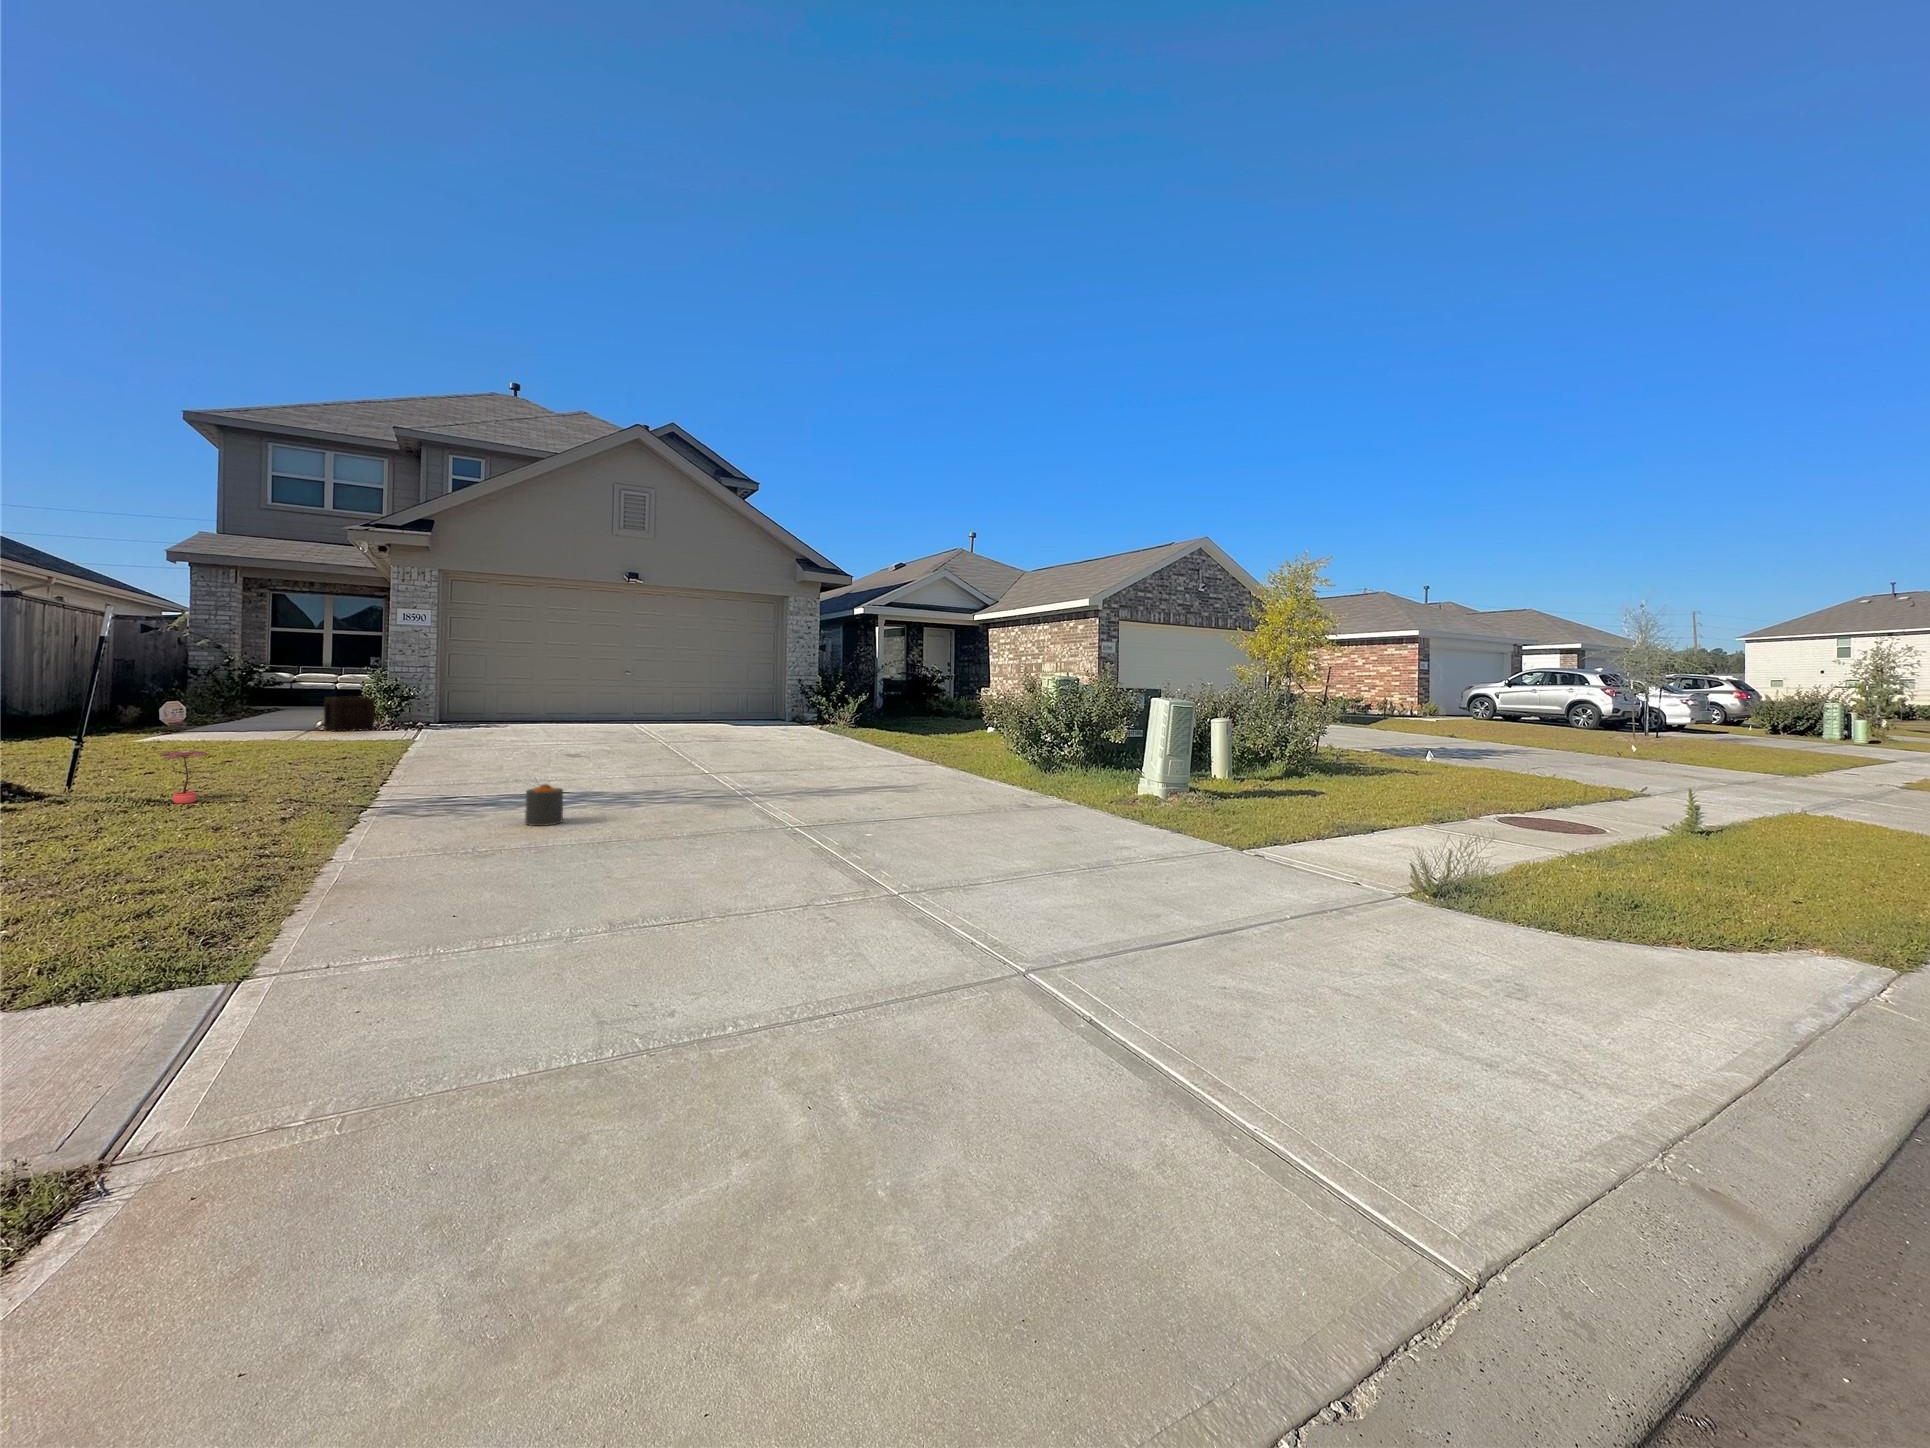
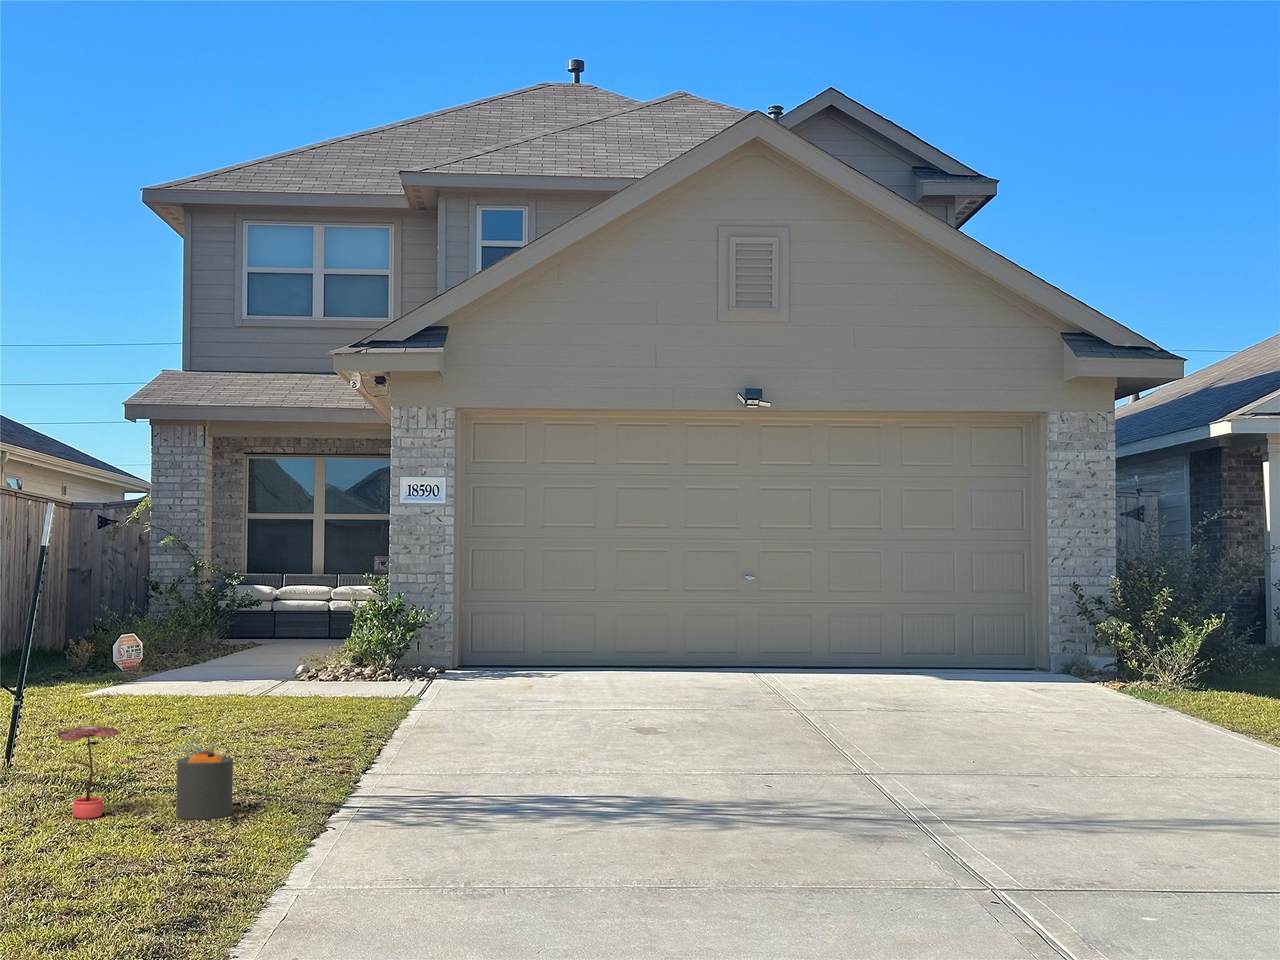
wooden crate: present [324,696,375,732] -> none [302,623,369,683]
trash can: present [525,784,563,826] -> present [176,737,233,820]

